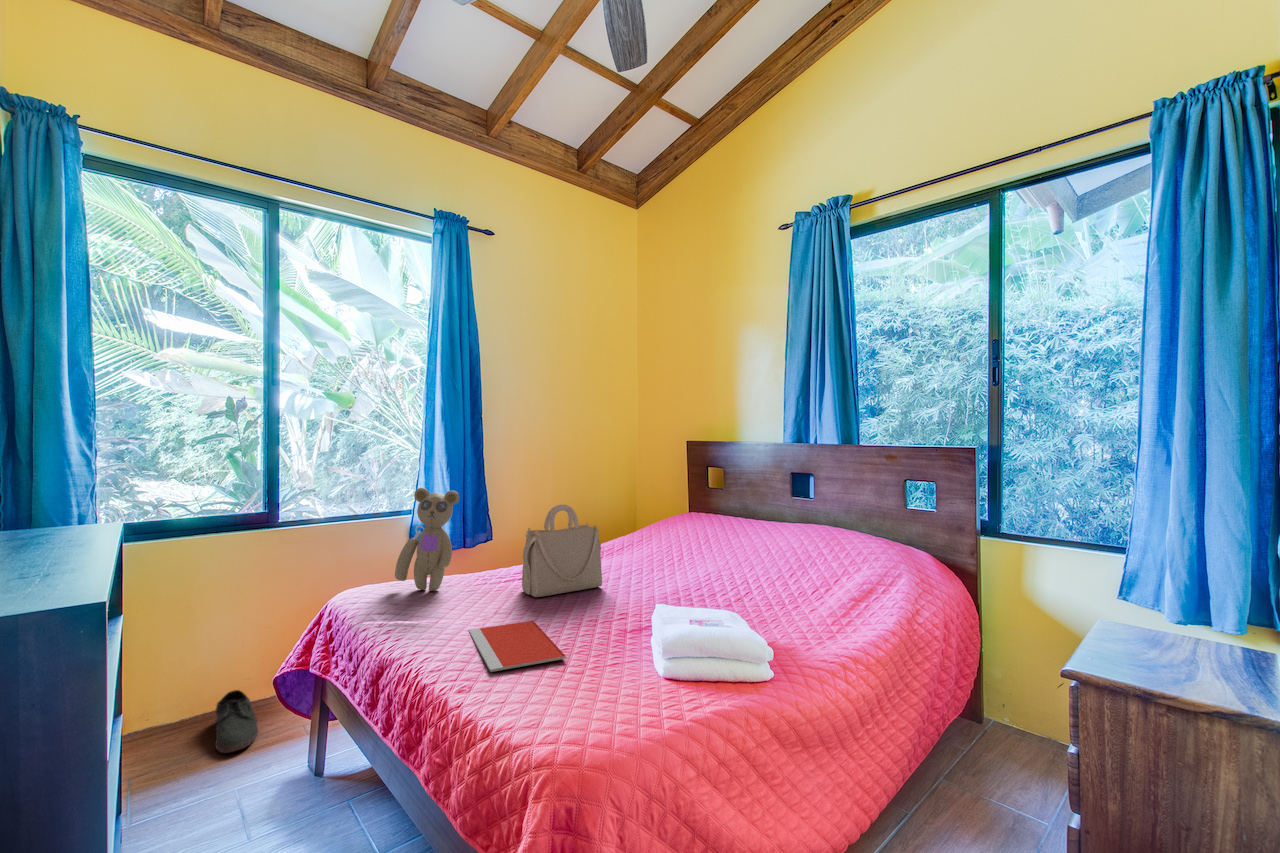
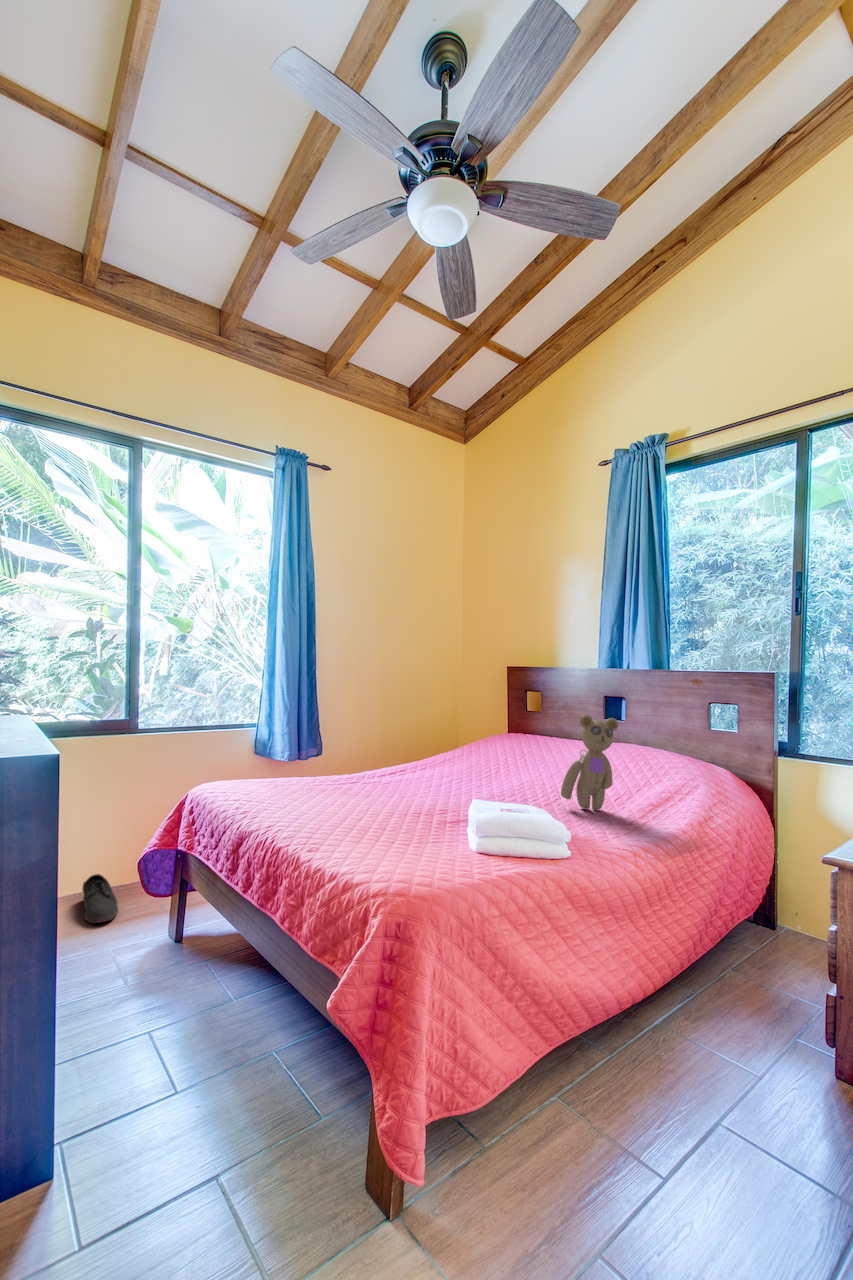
teddy bear: present [395,488,459,591] -> present [561,715,619,810]
handbag: present [522,505,602,597] -> none [353,715,424,795]
notebook: present [469,621,566,672] -> none [311,810,394,840]

